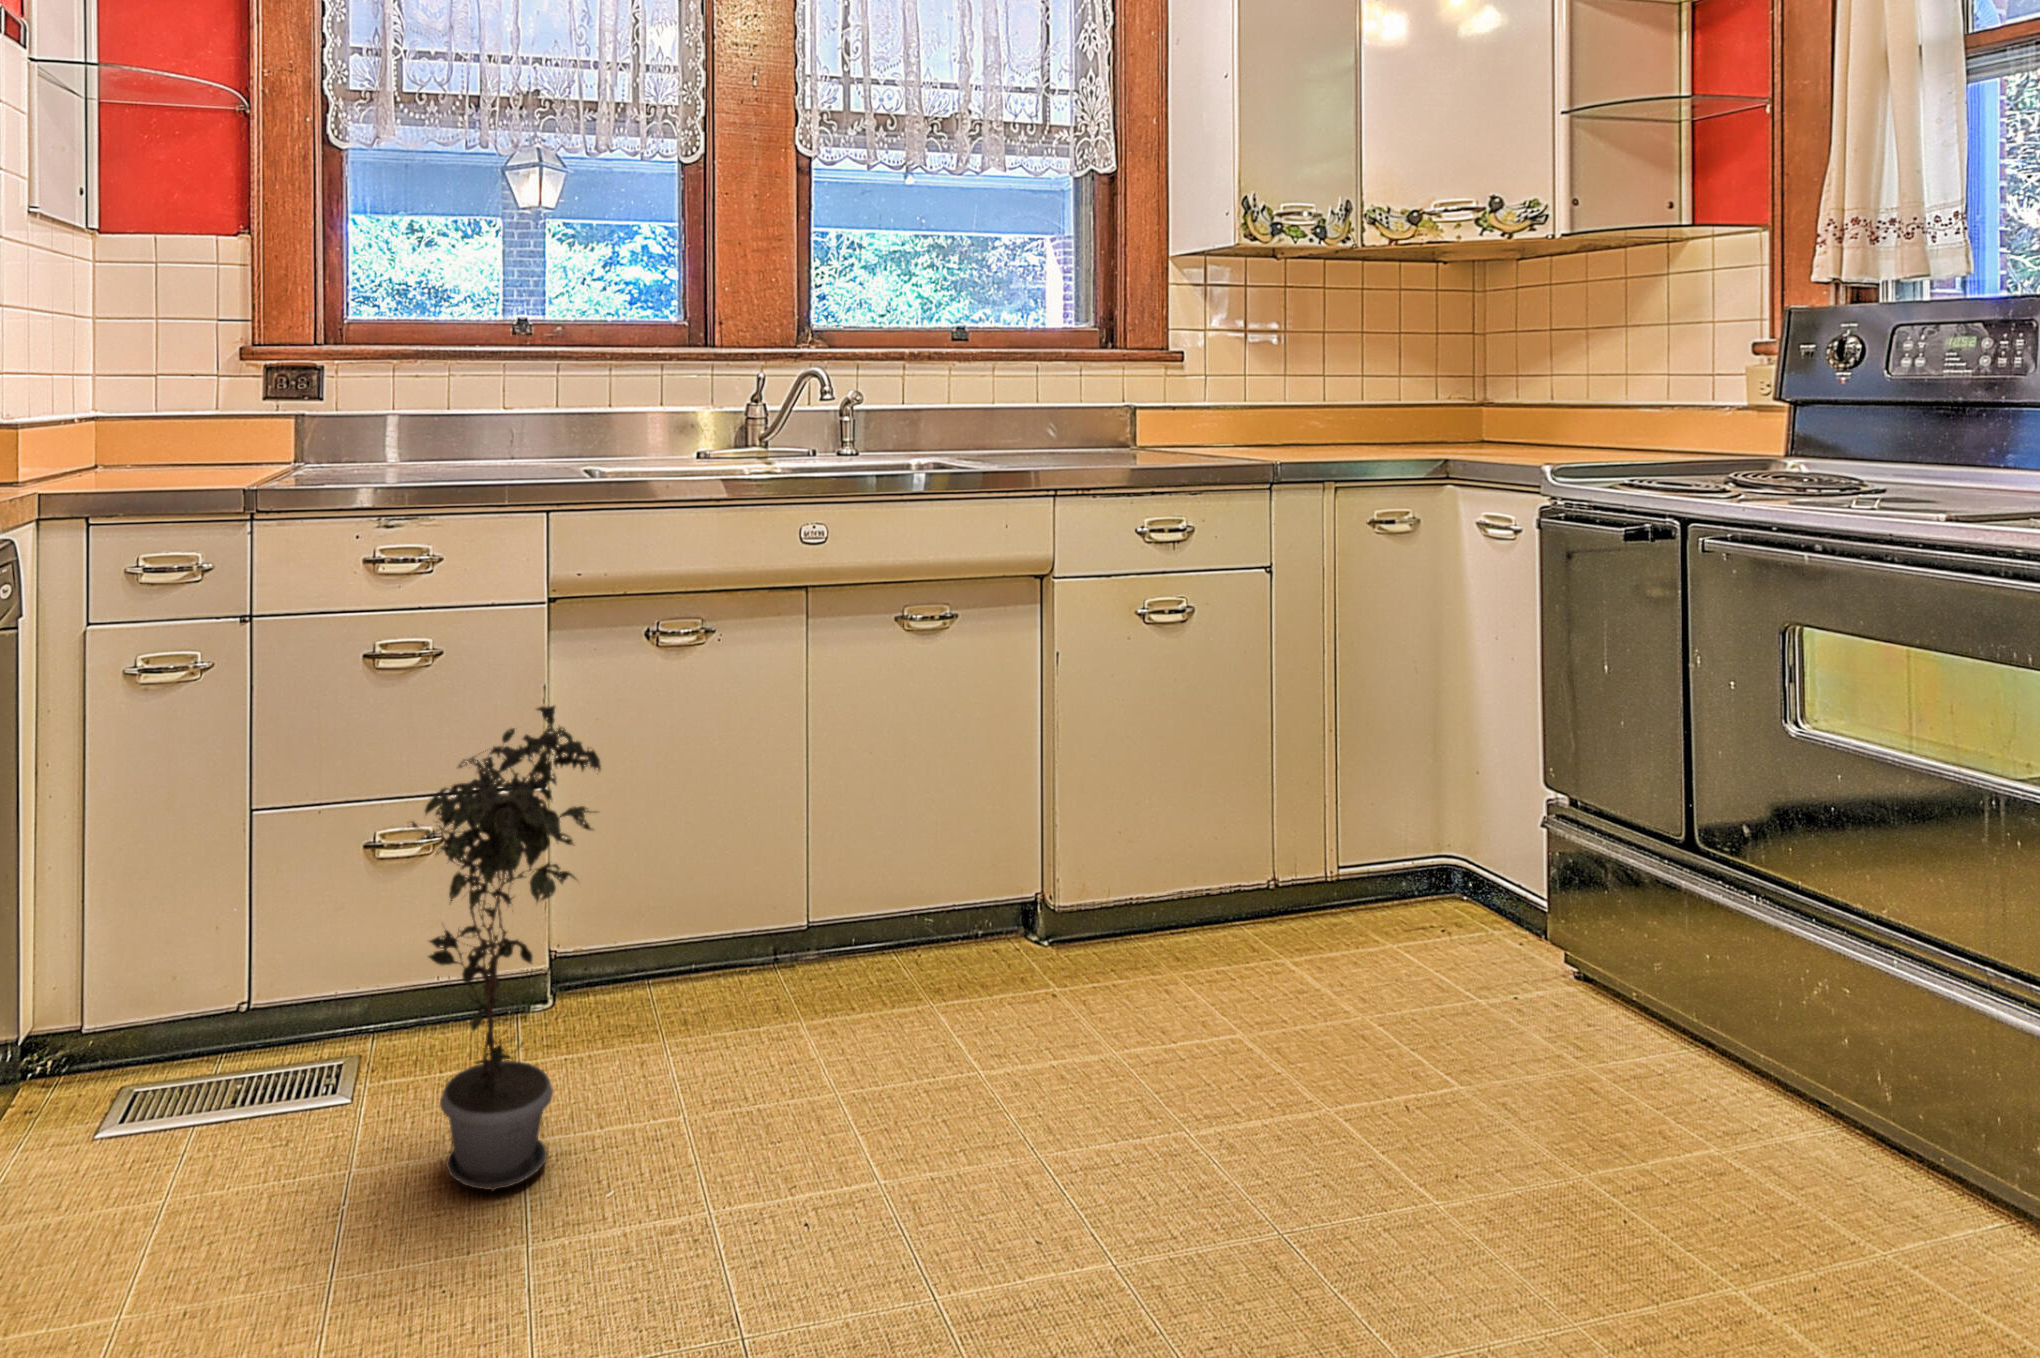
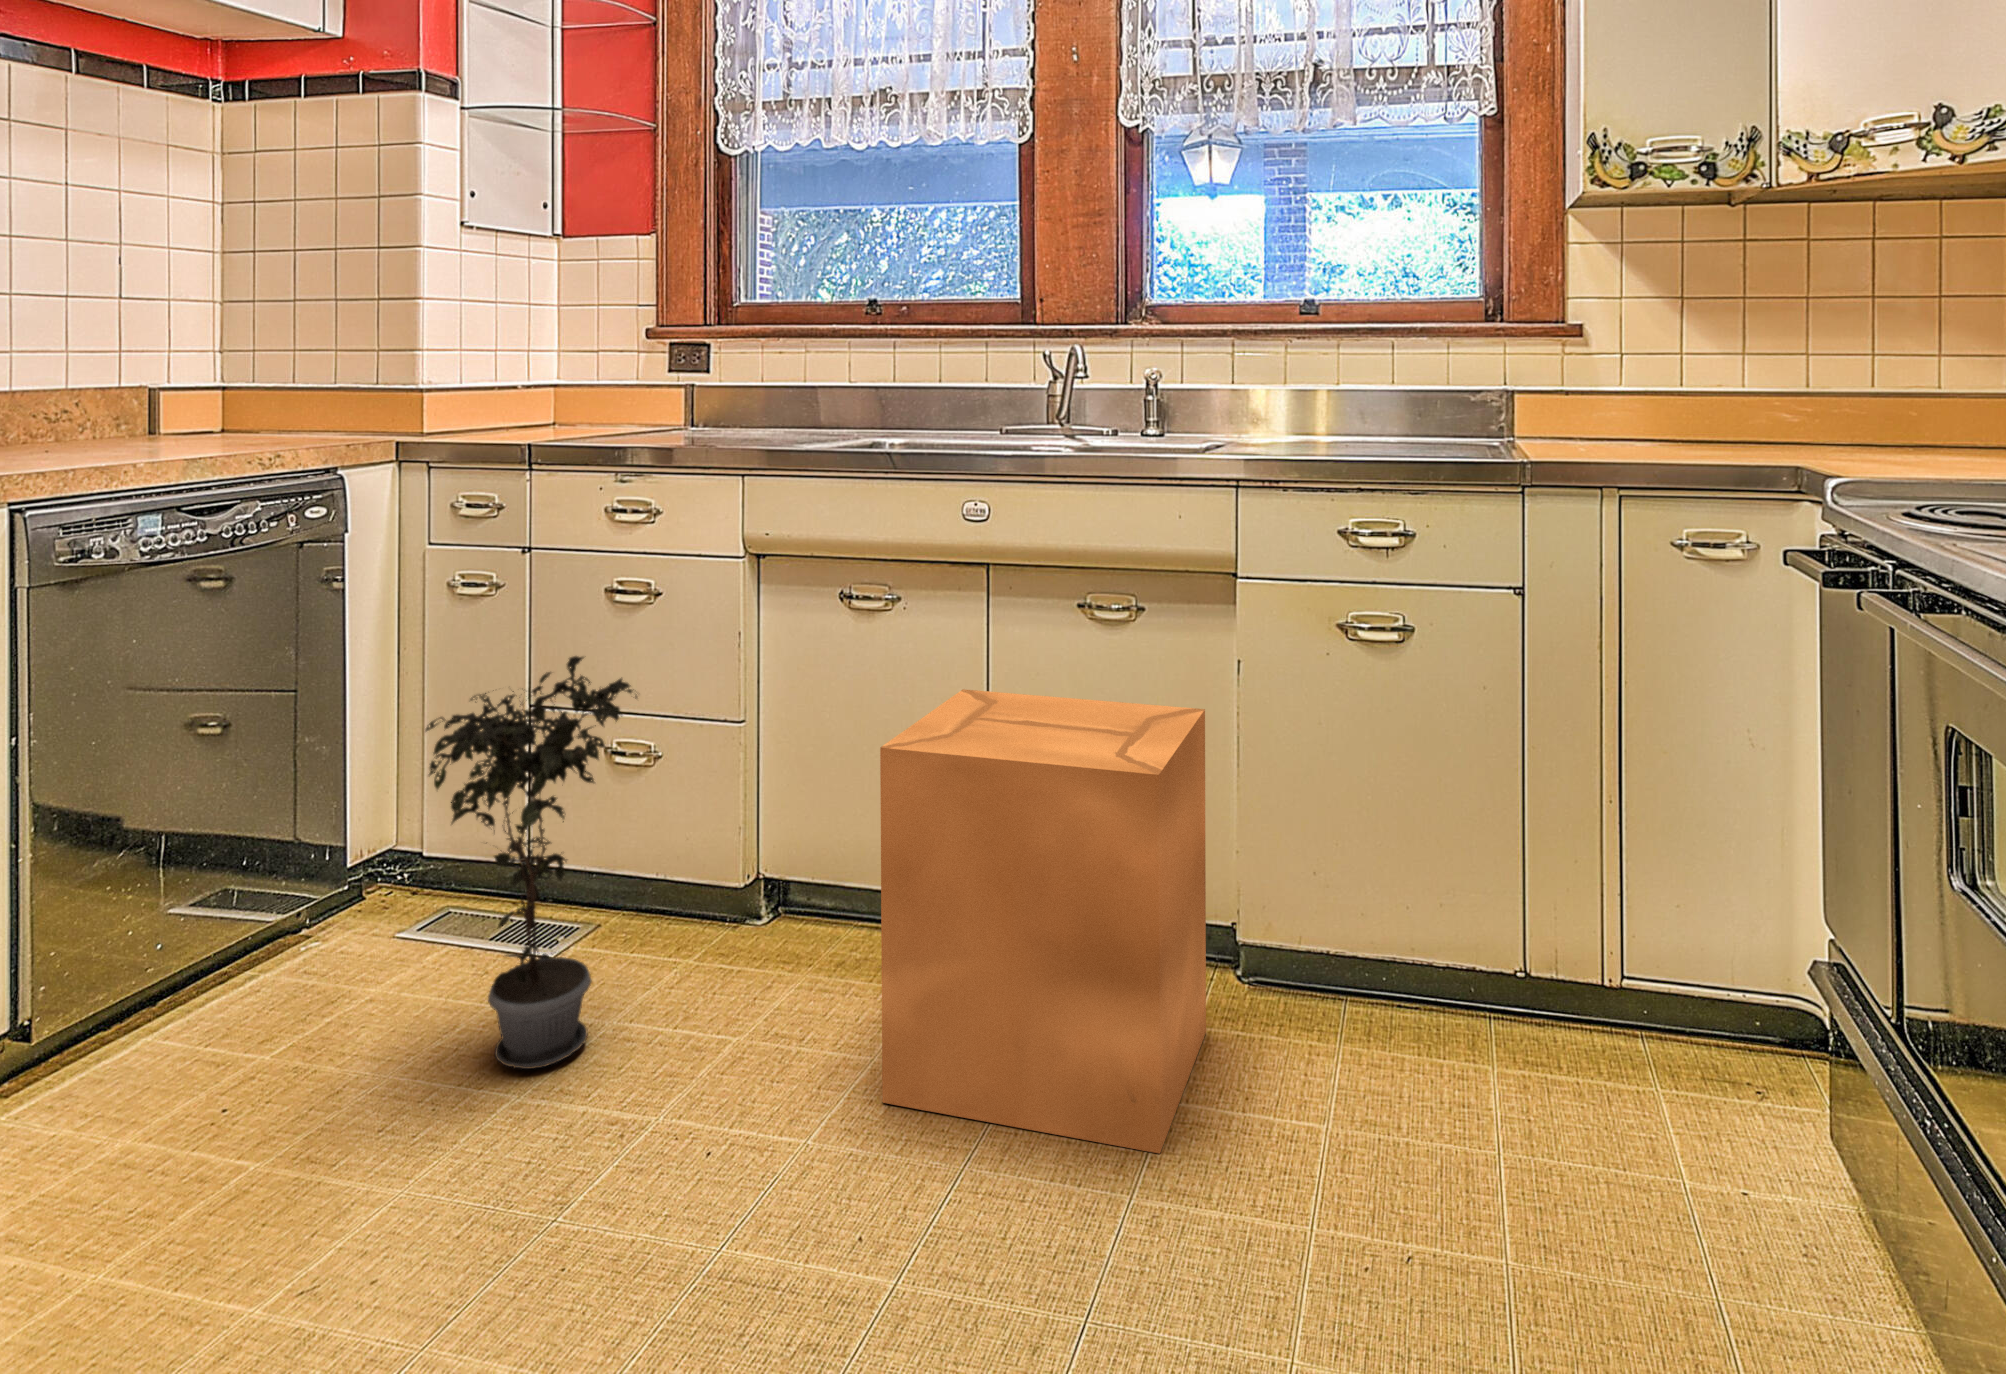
cardboard box: none [848,692,1157,1107] -> present [880,689,1206,1154]

